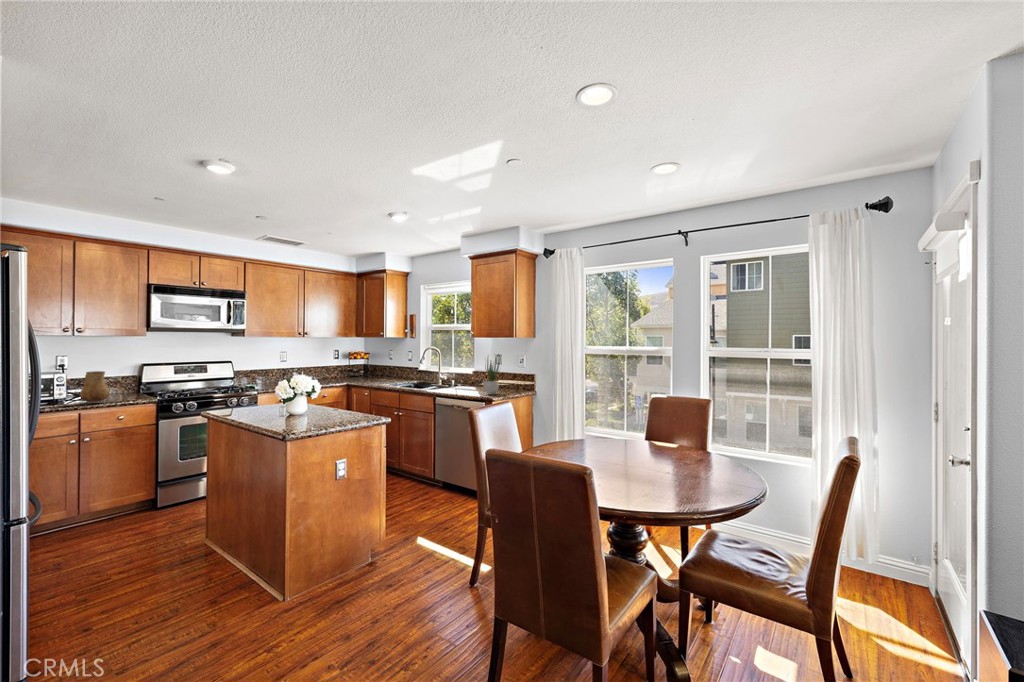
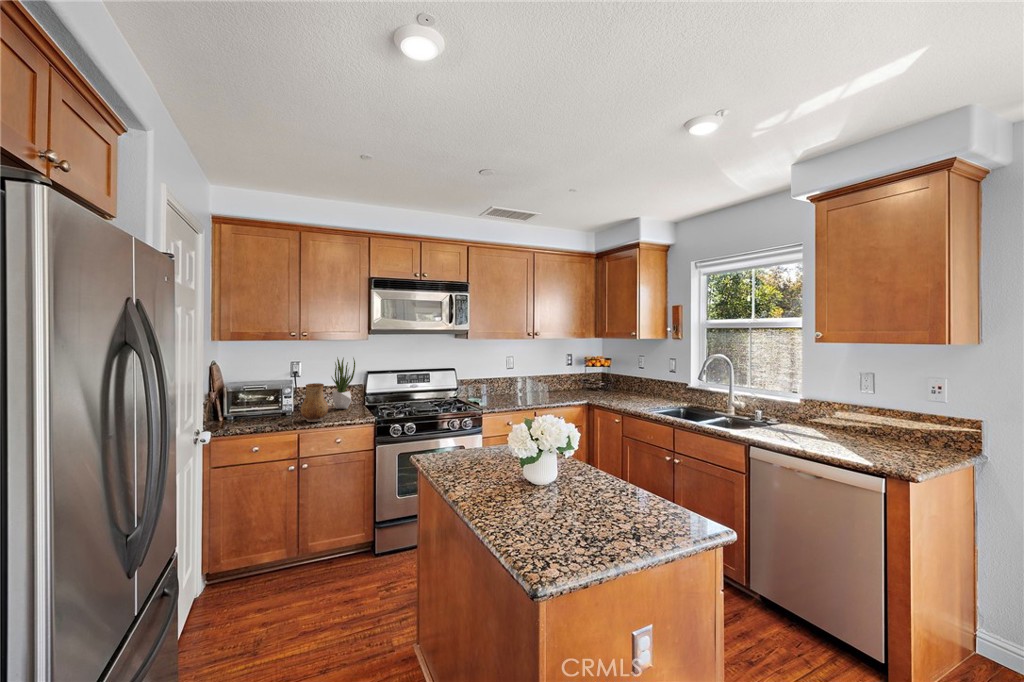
potted plant: present [483,357,500,394] -> present [332,358,355,409]

